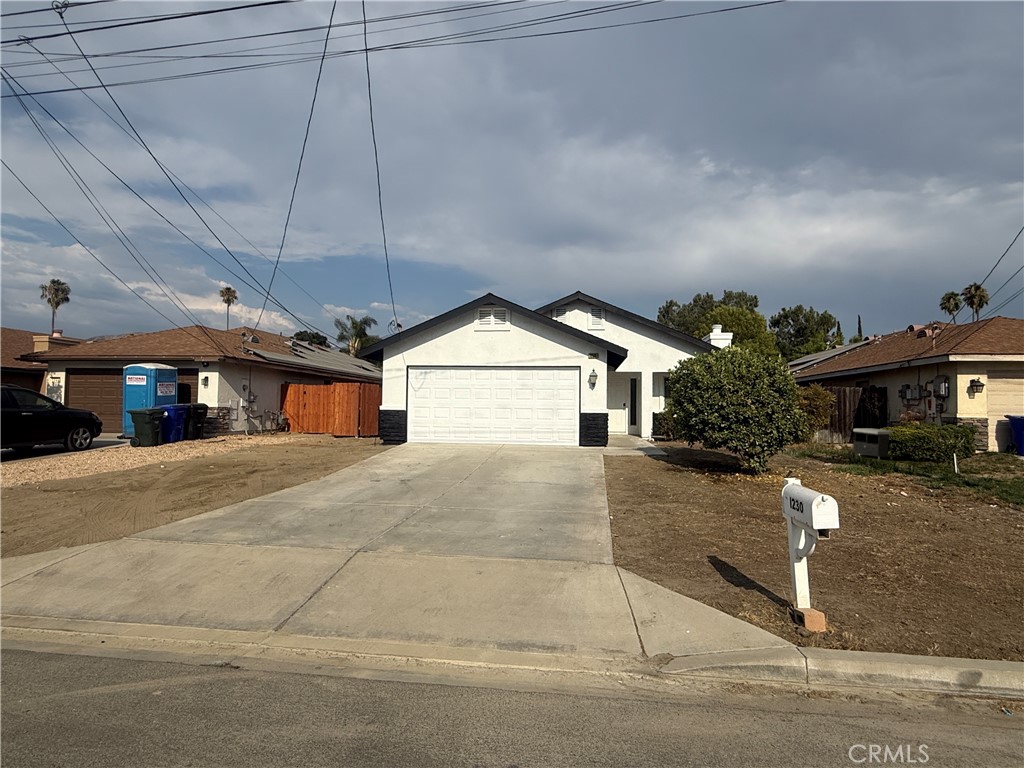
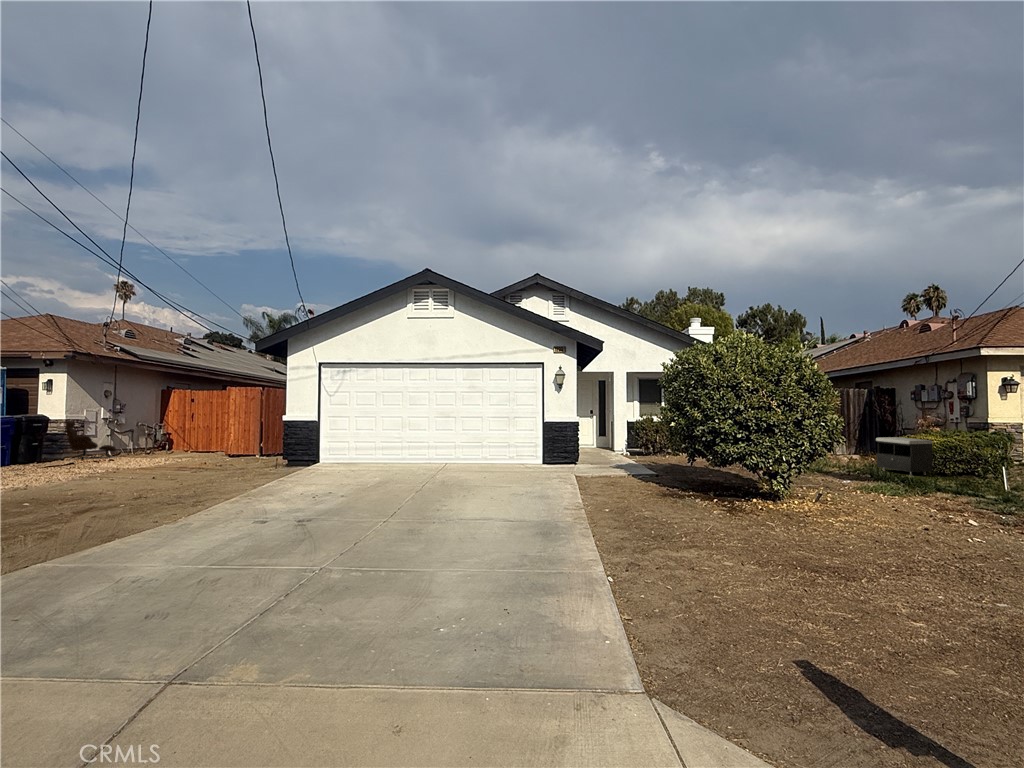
lounge chair: none [217,408,253,438] -> present [66,421,116,459]

